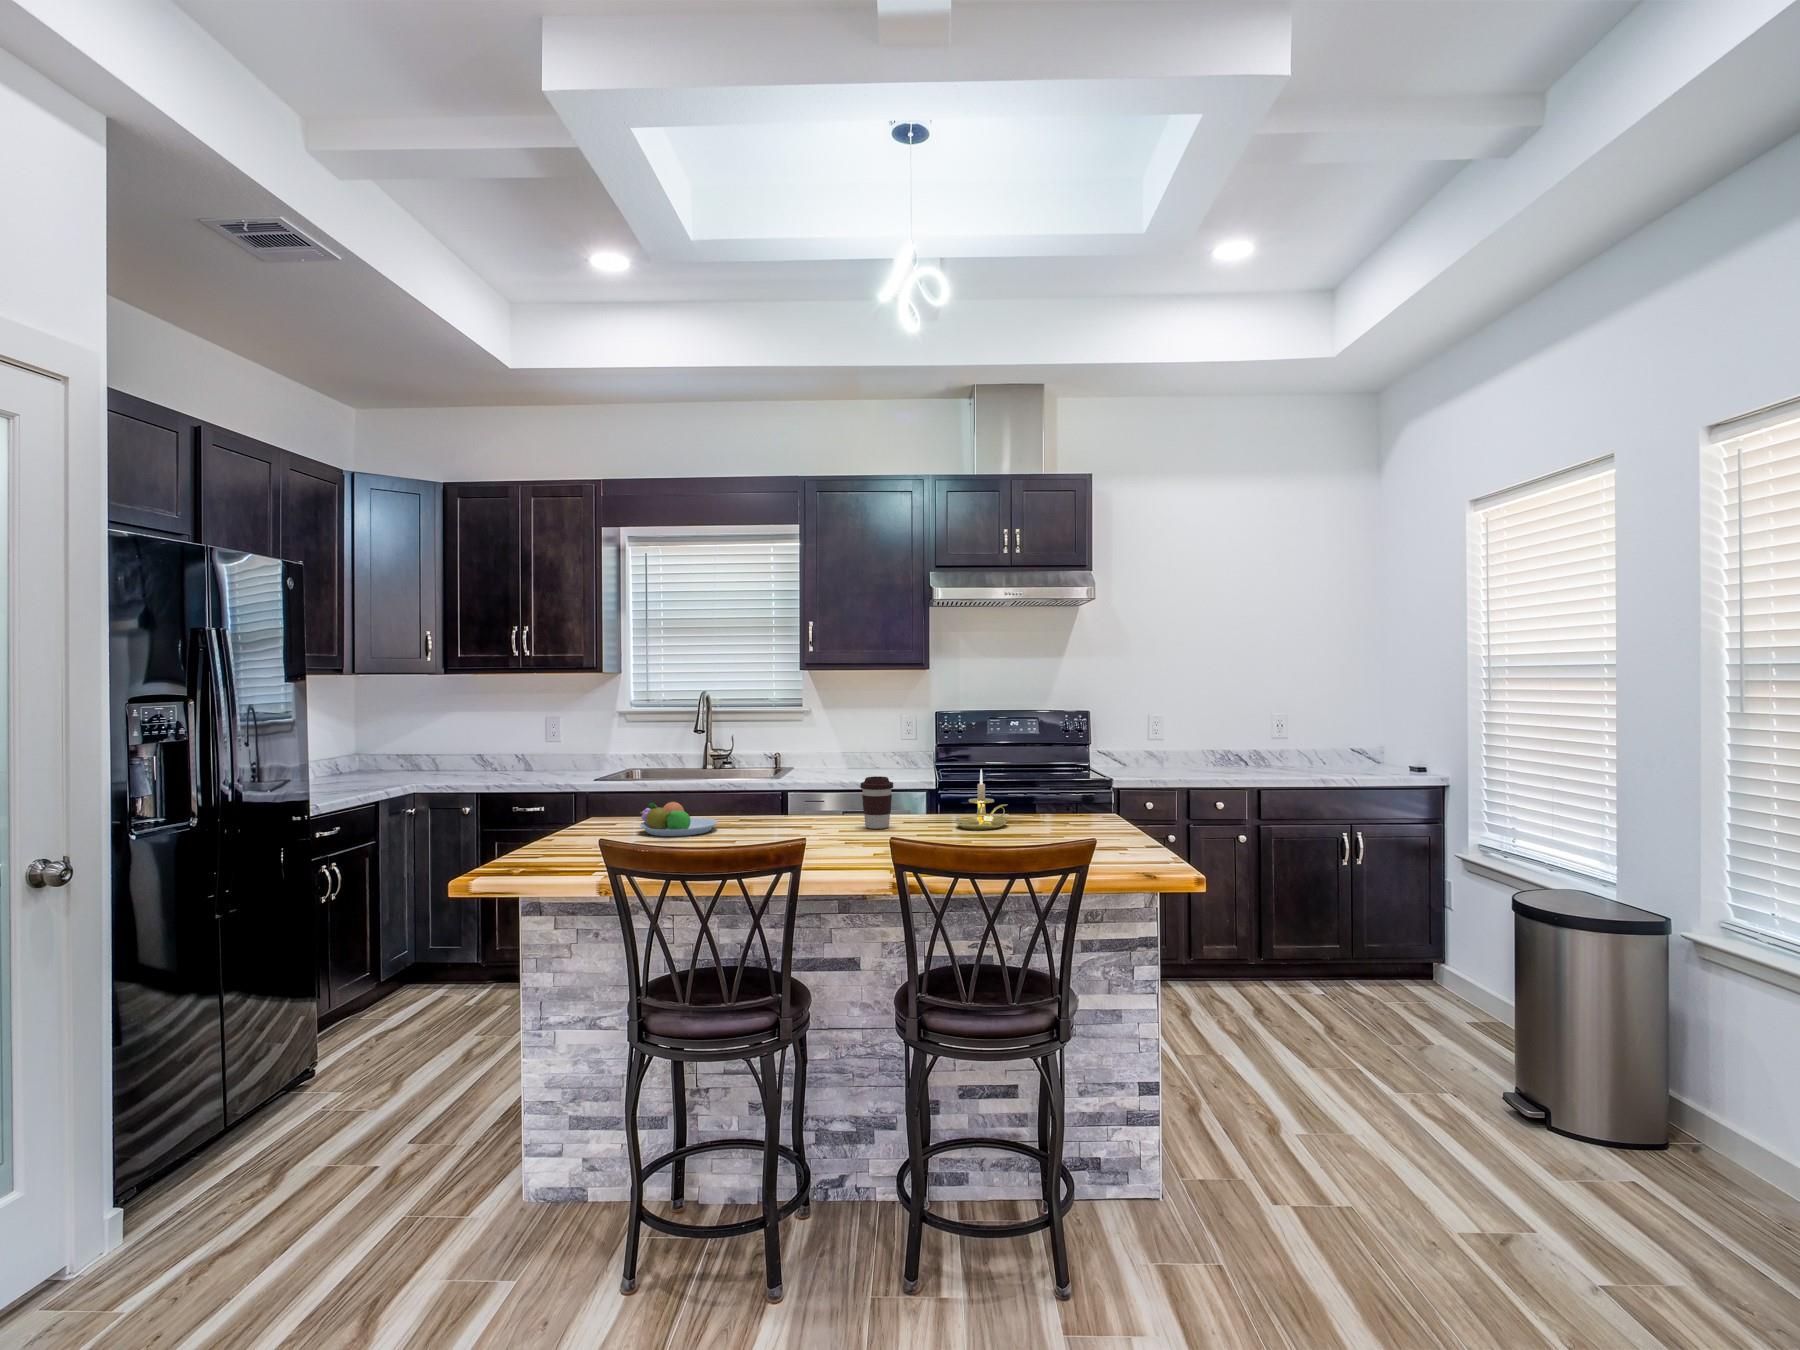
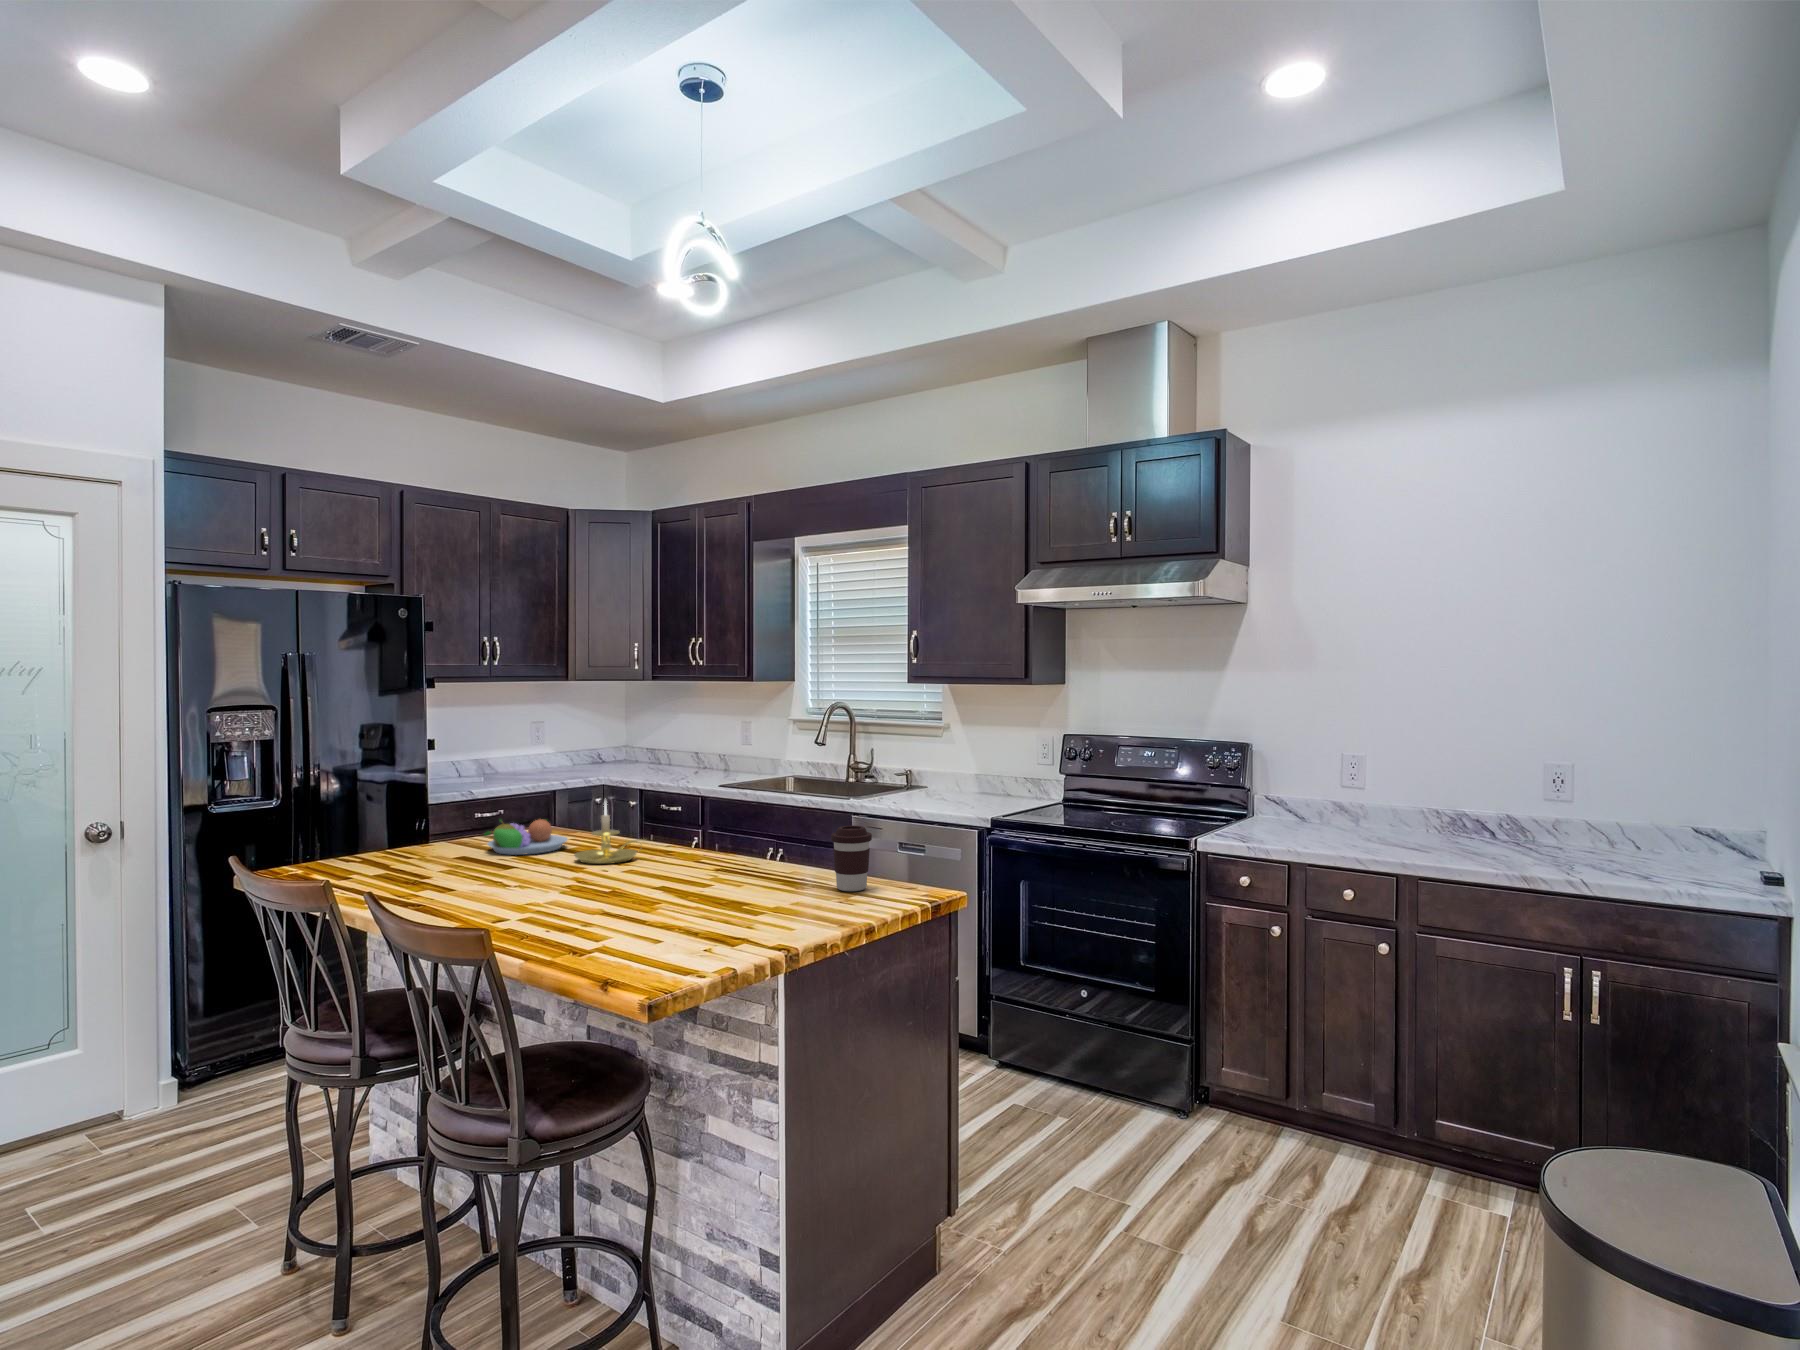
candle holder: present [955,769,1008,830] -> present [575,802,641,864]
coffee cup: present [860,776,893,829] -> present [831,826,872,891]

